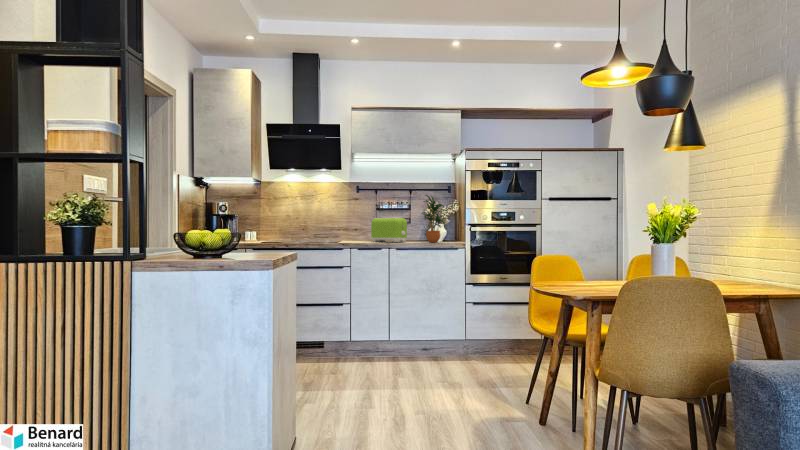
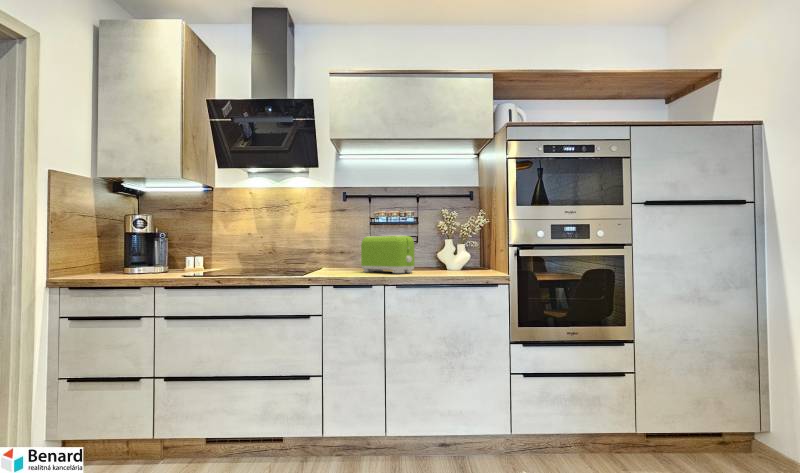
potted plant: present [424,195,447,243] -> none [435,199,479,274]

